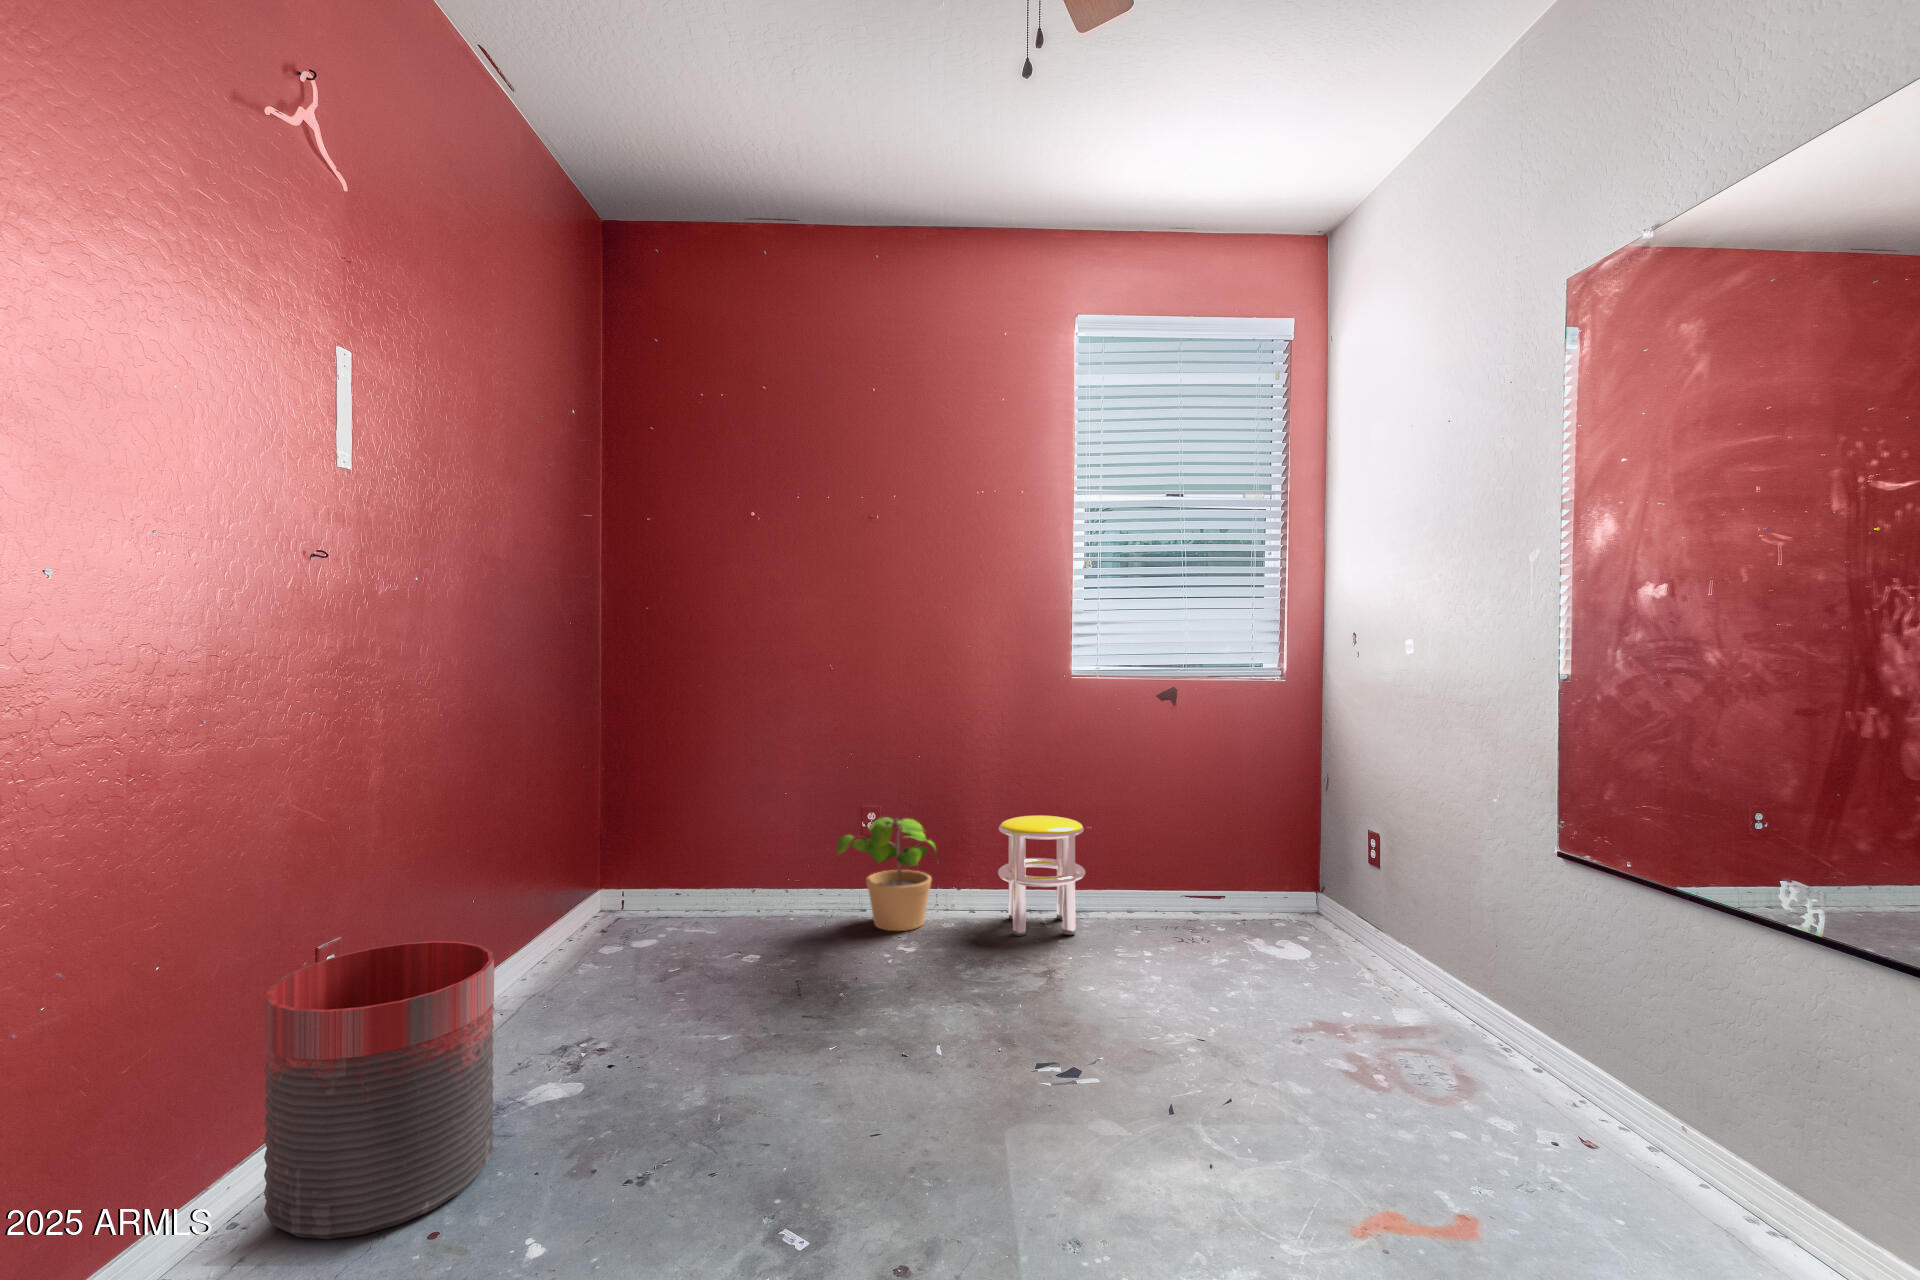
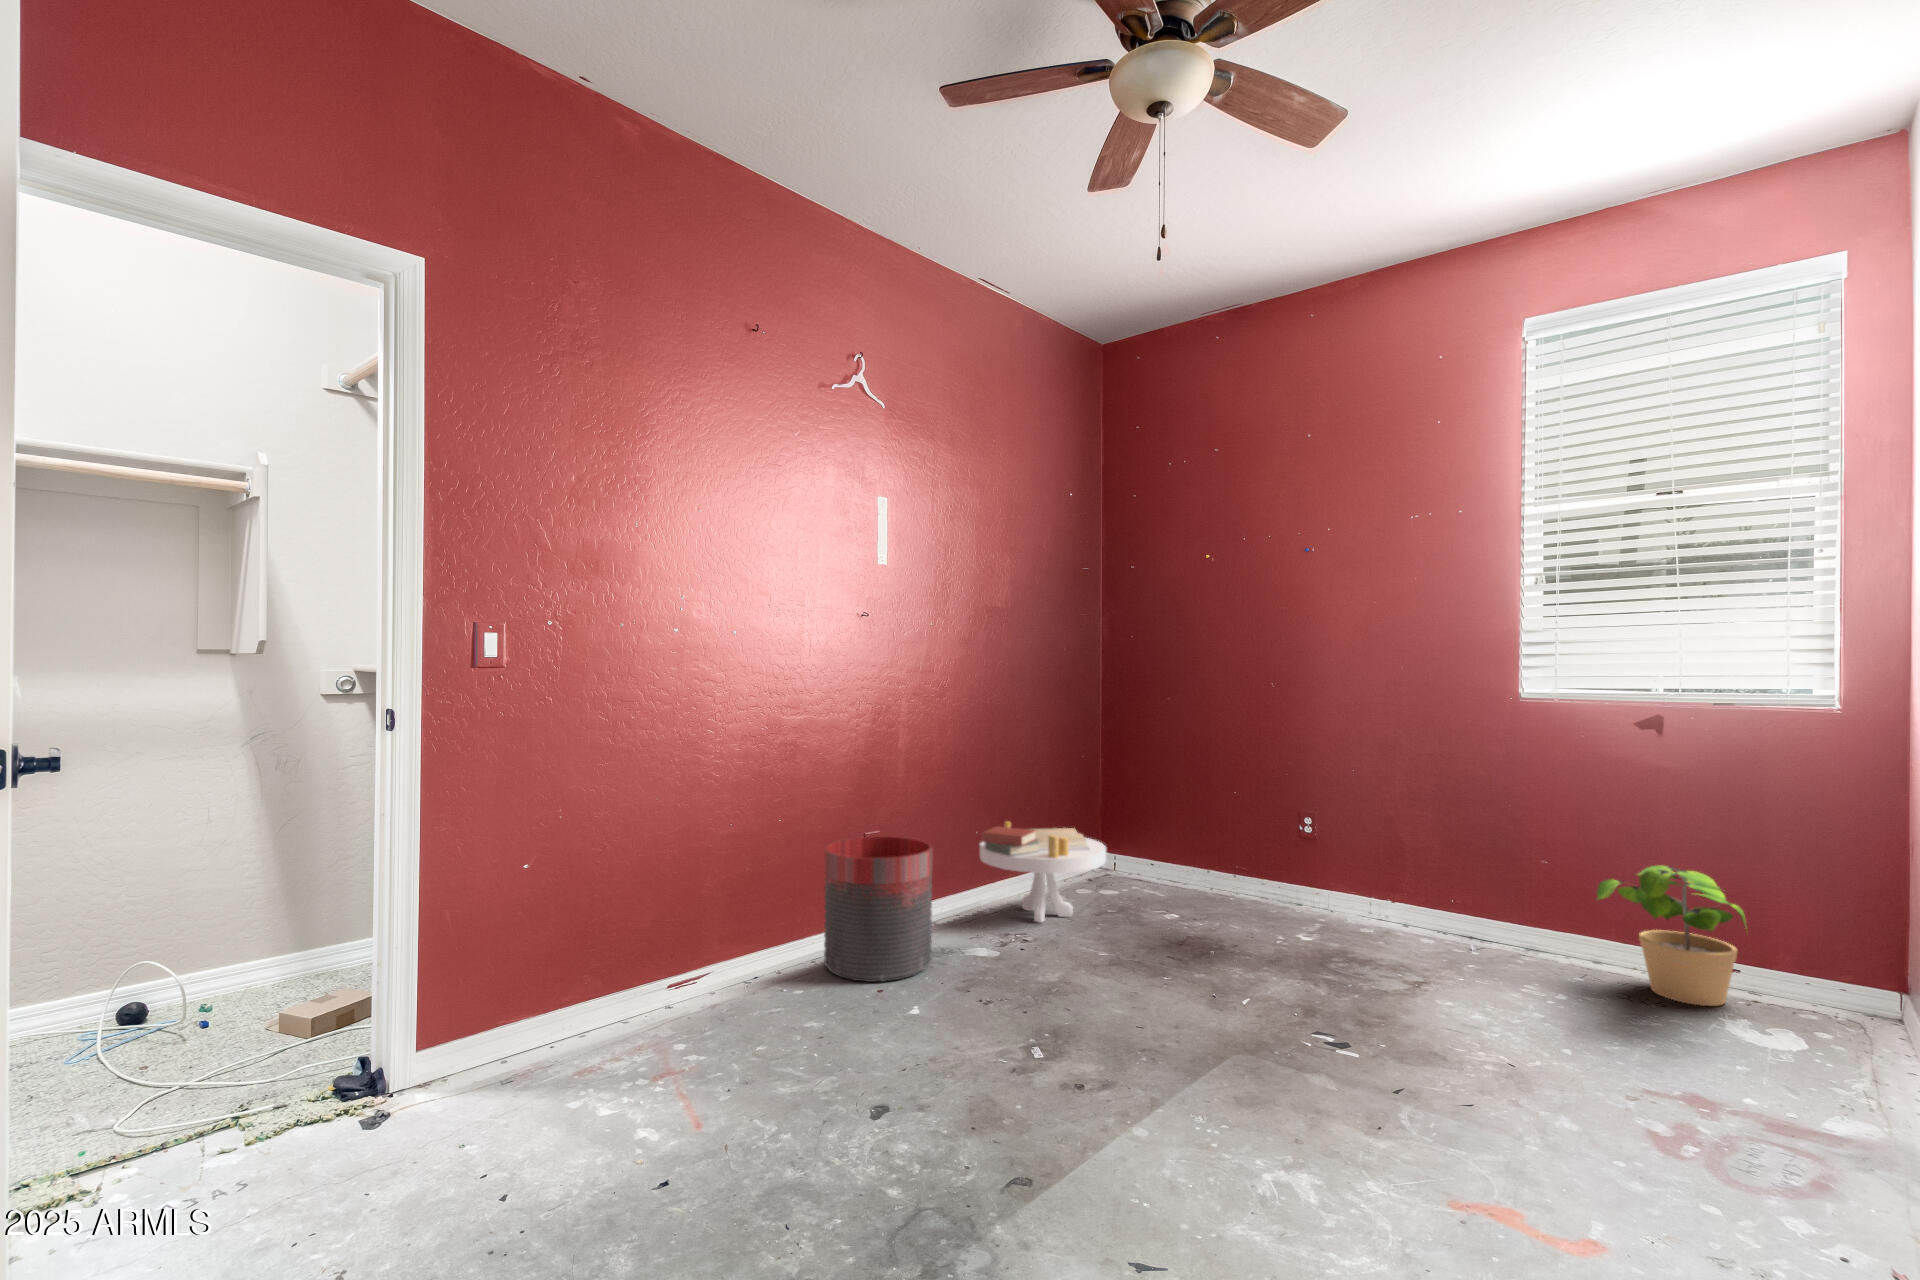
stool: present [998,815,1086,936] -> none [1415,839,1519,966]
potted plant: present [837,817,936,931] -> present [1597,865,1746,1006]
side table: none [489,870,682,1015] -> present [980,821,1106,922]

